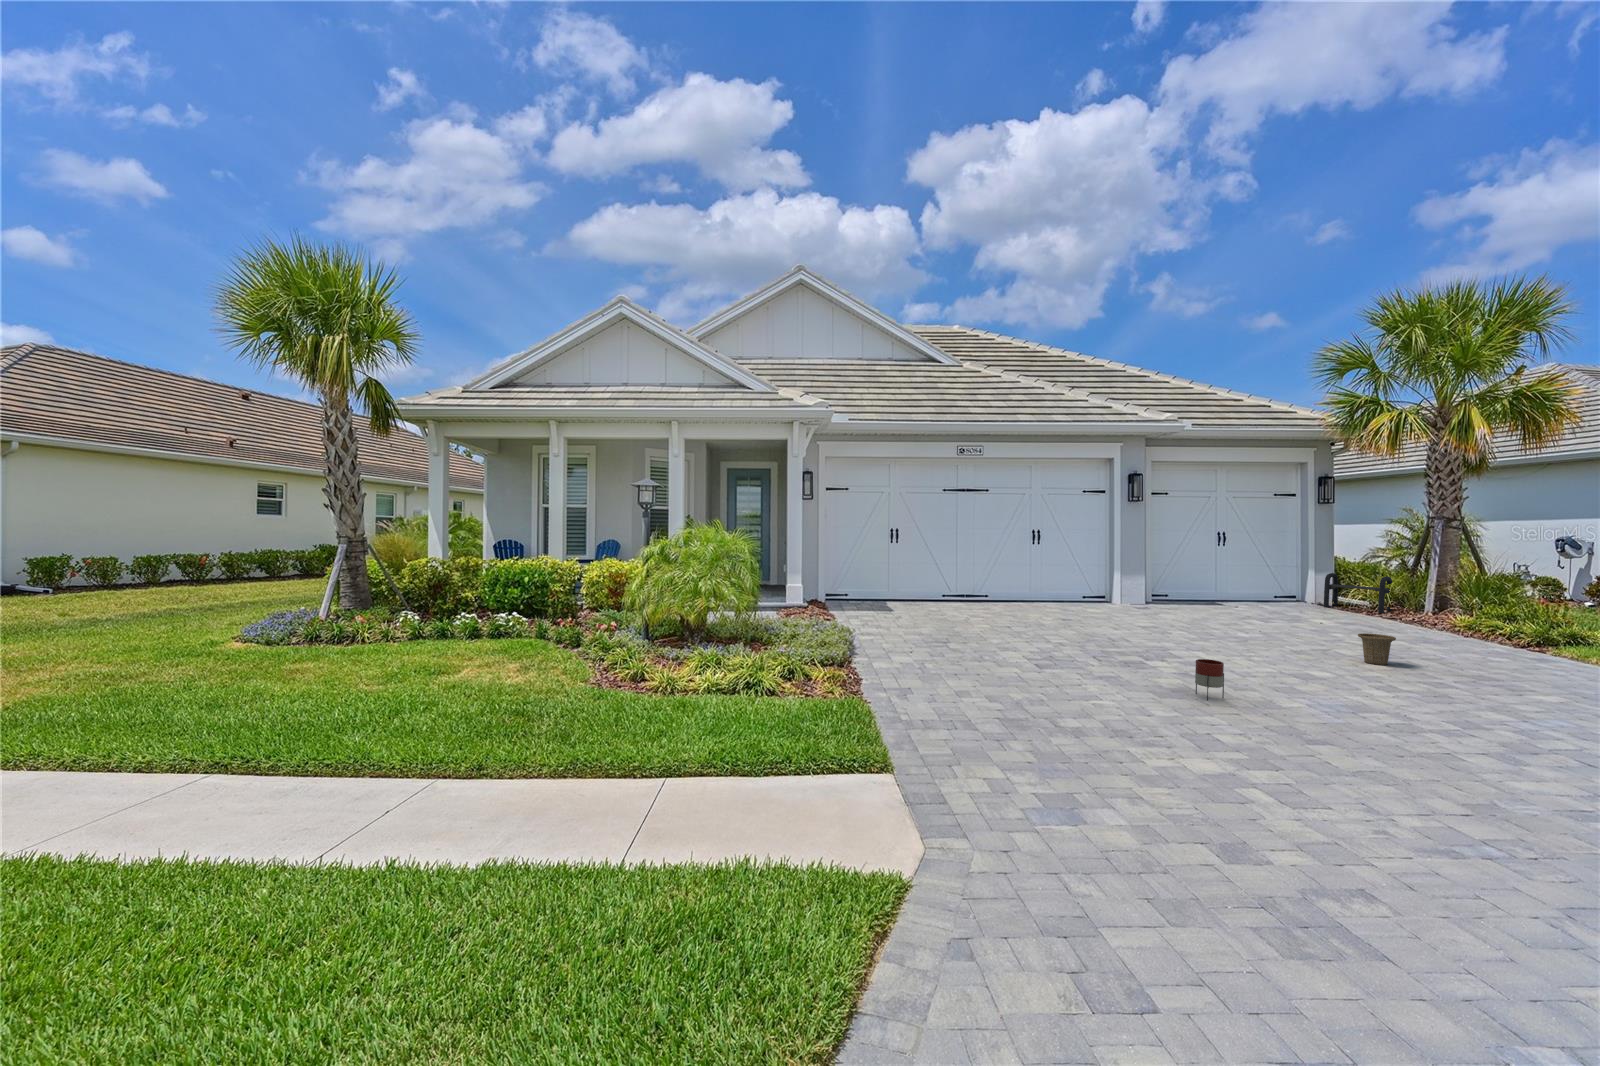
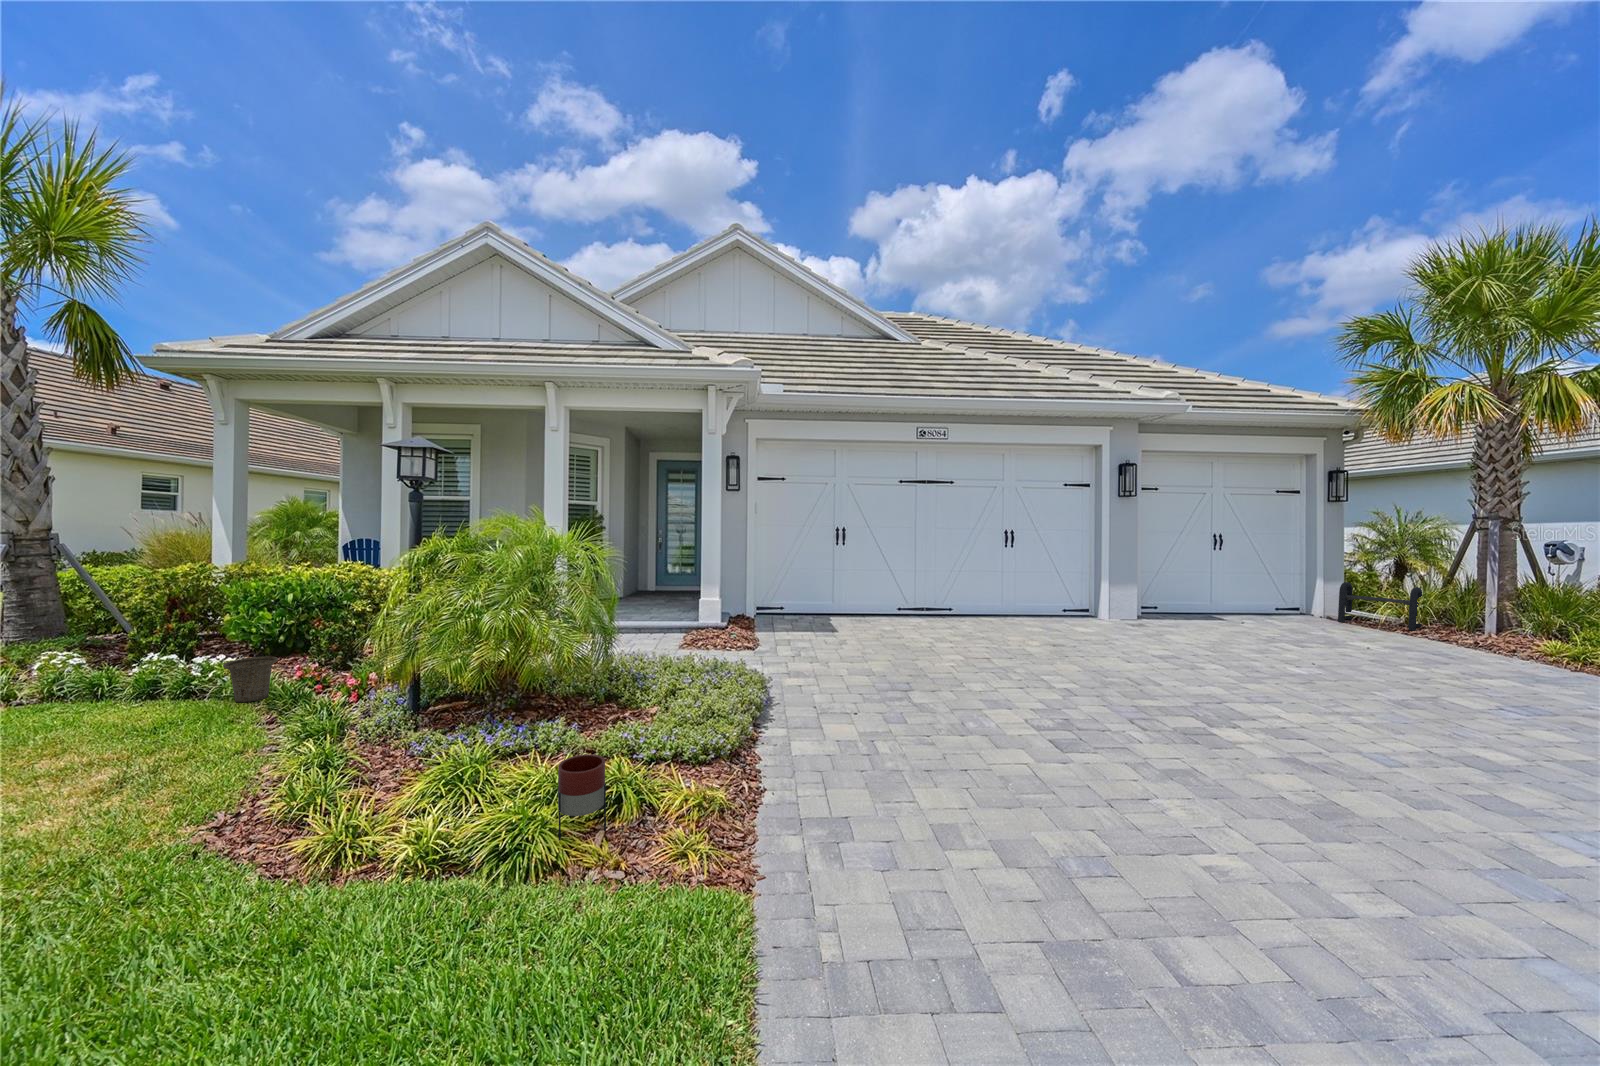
basket: present [1358,633,1396,665] -> present [223,656,278,702]
planter: present [1195,659,1224,701] -> present [558,754,606,840]

